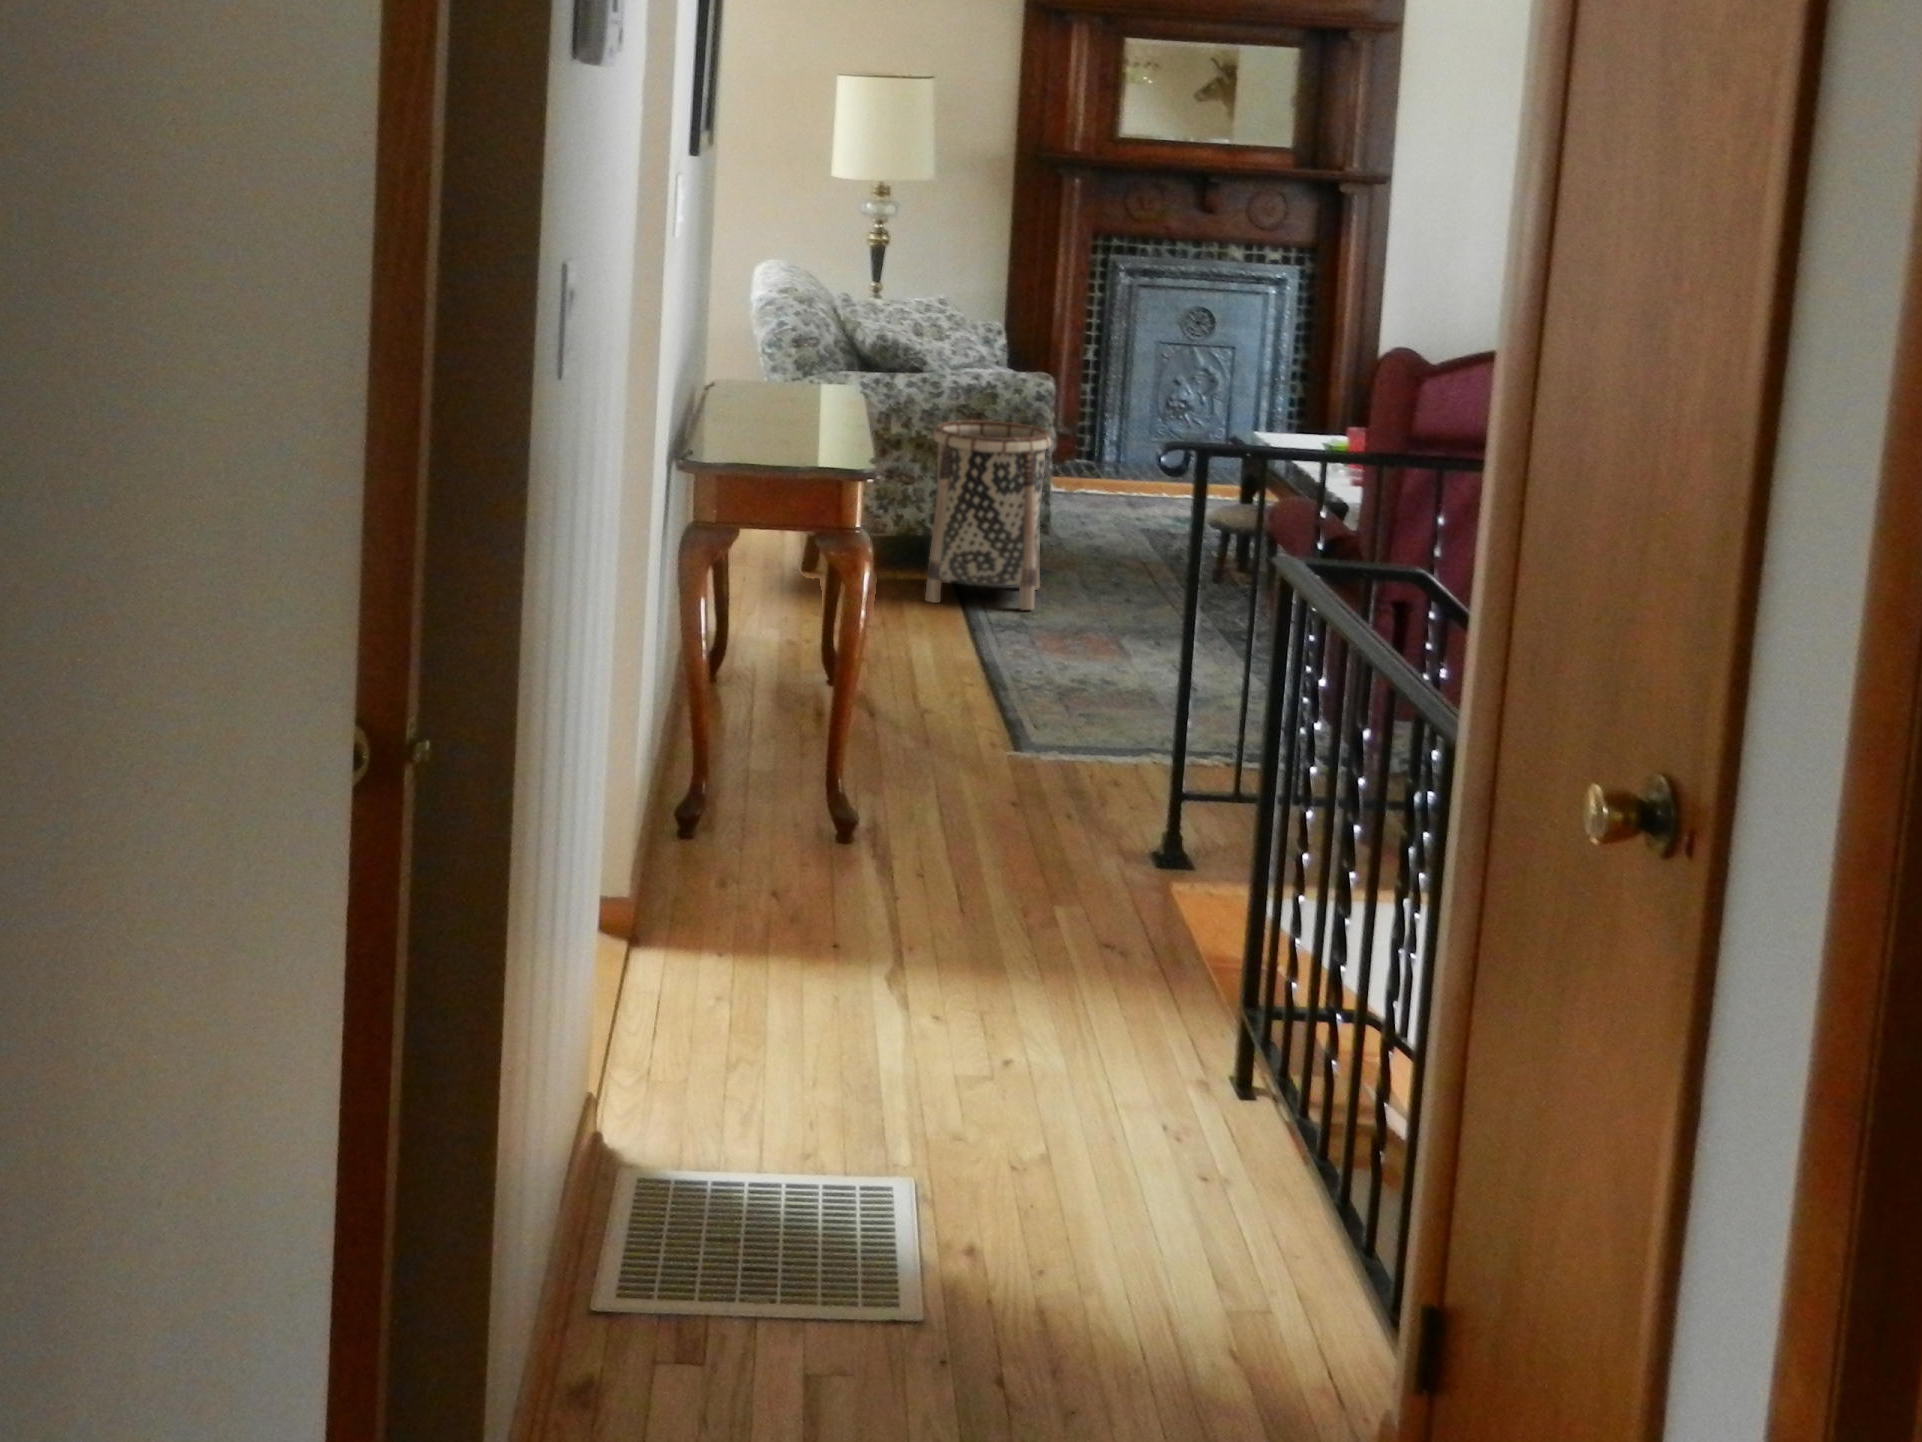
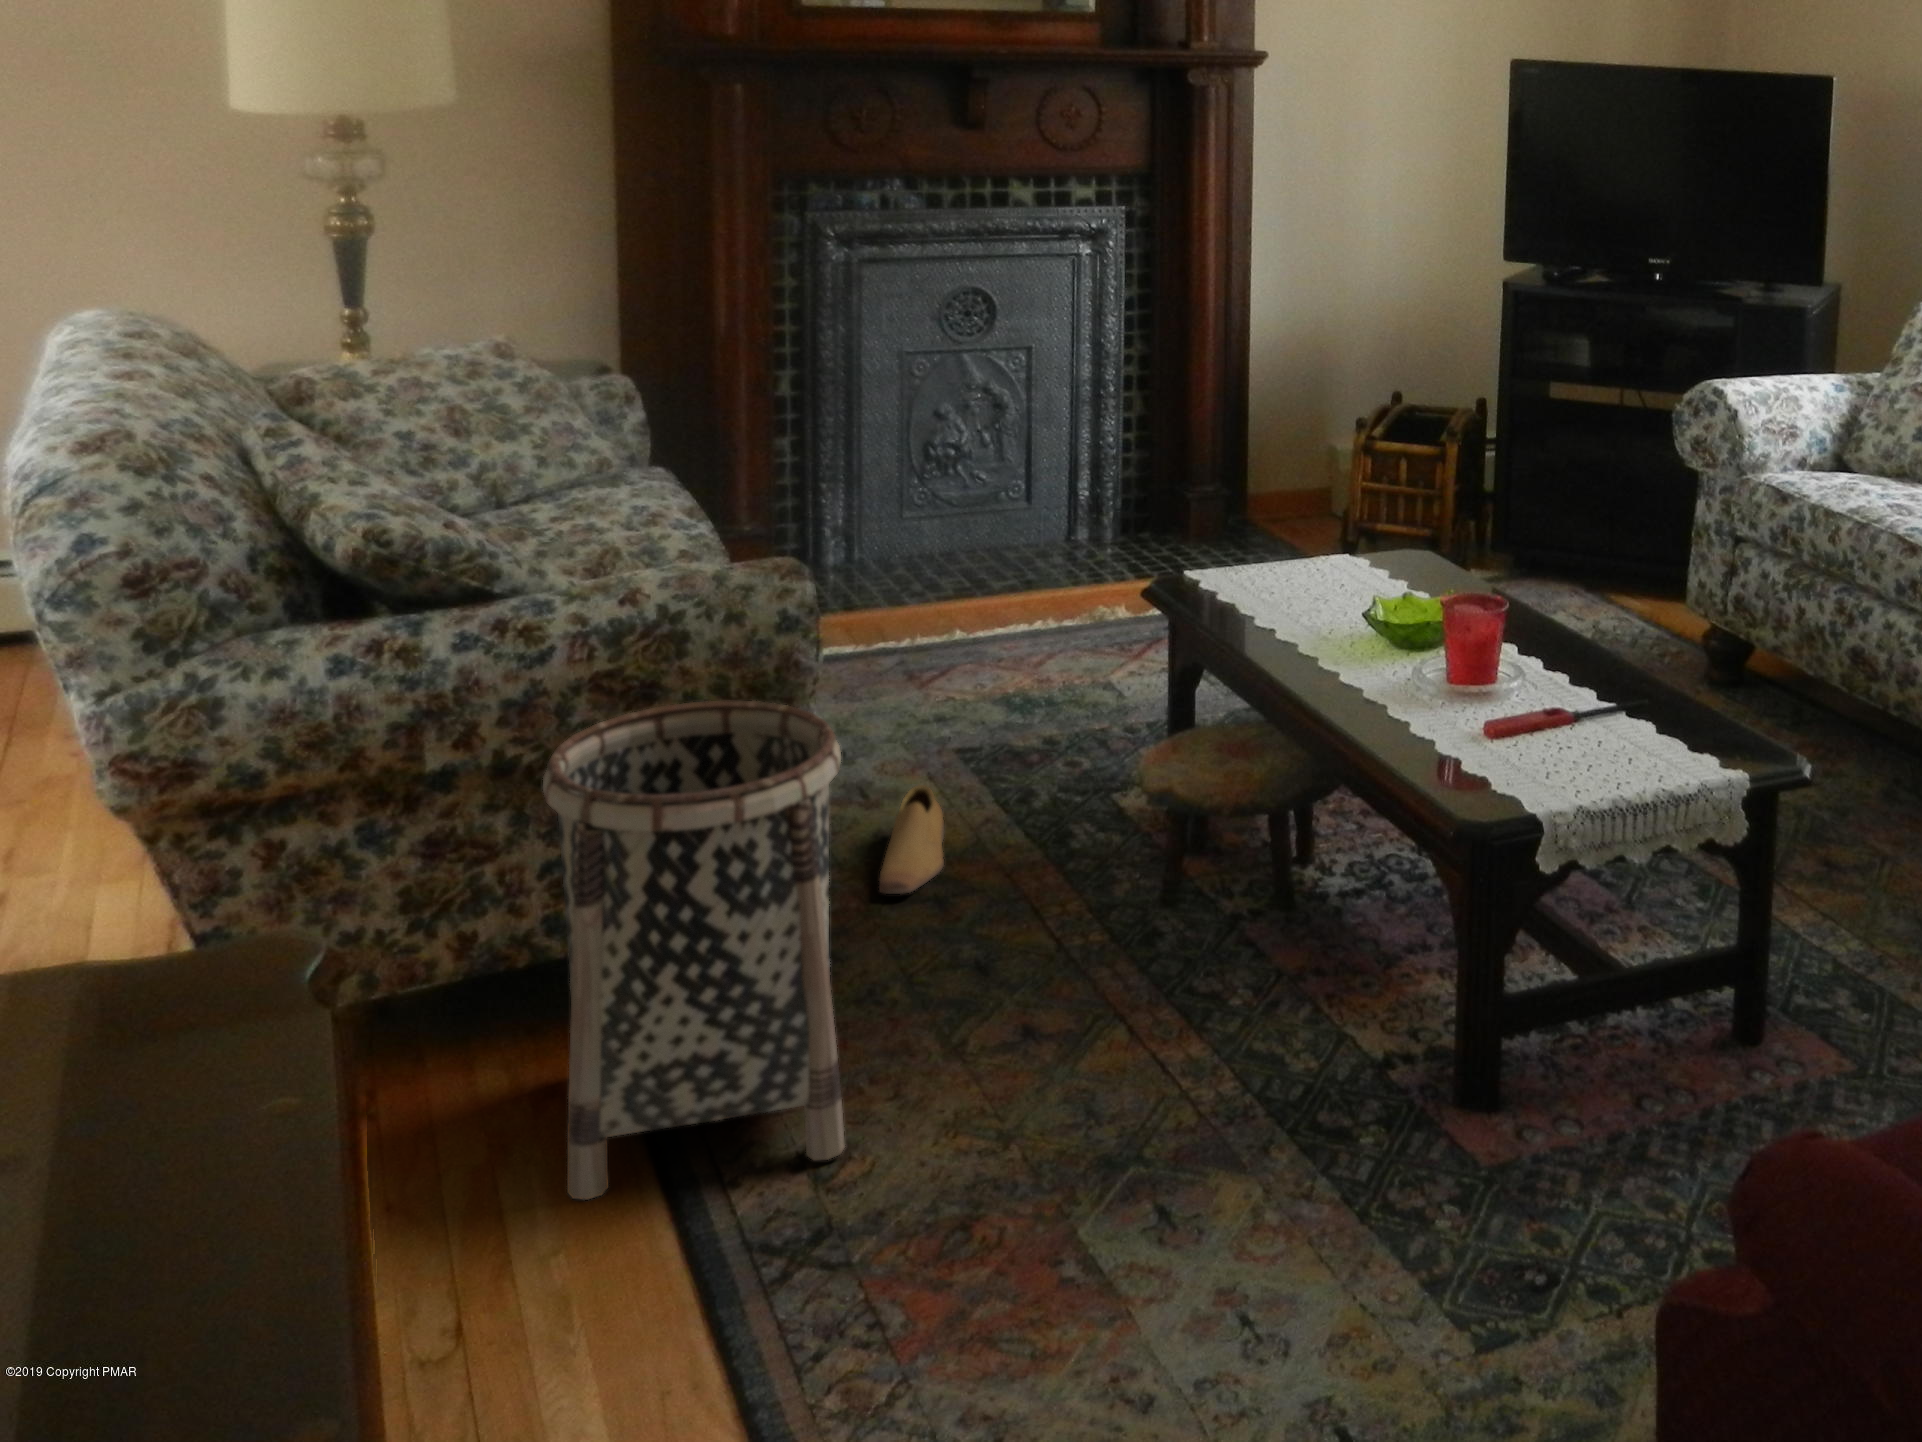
shoe: none [1079,523,1119,561] -> present [879,785,944,894]

